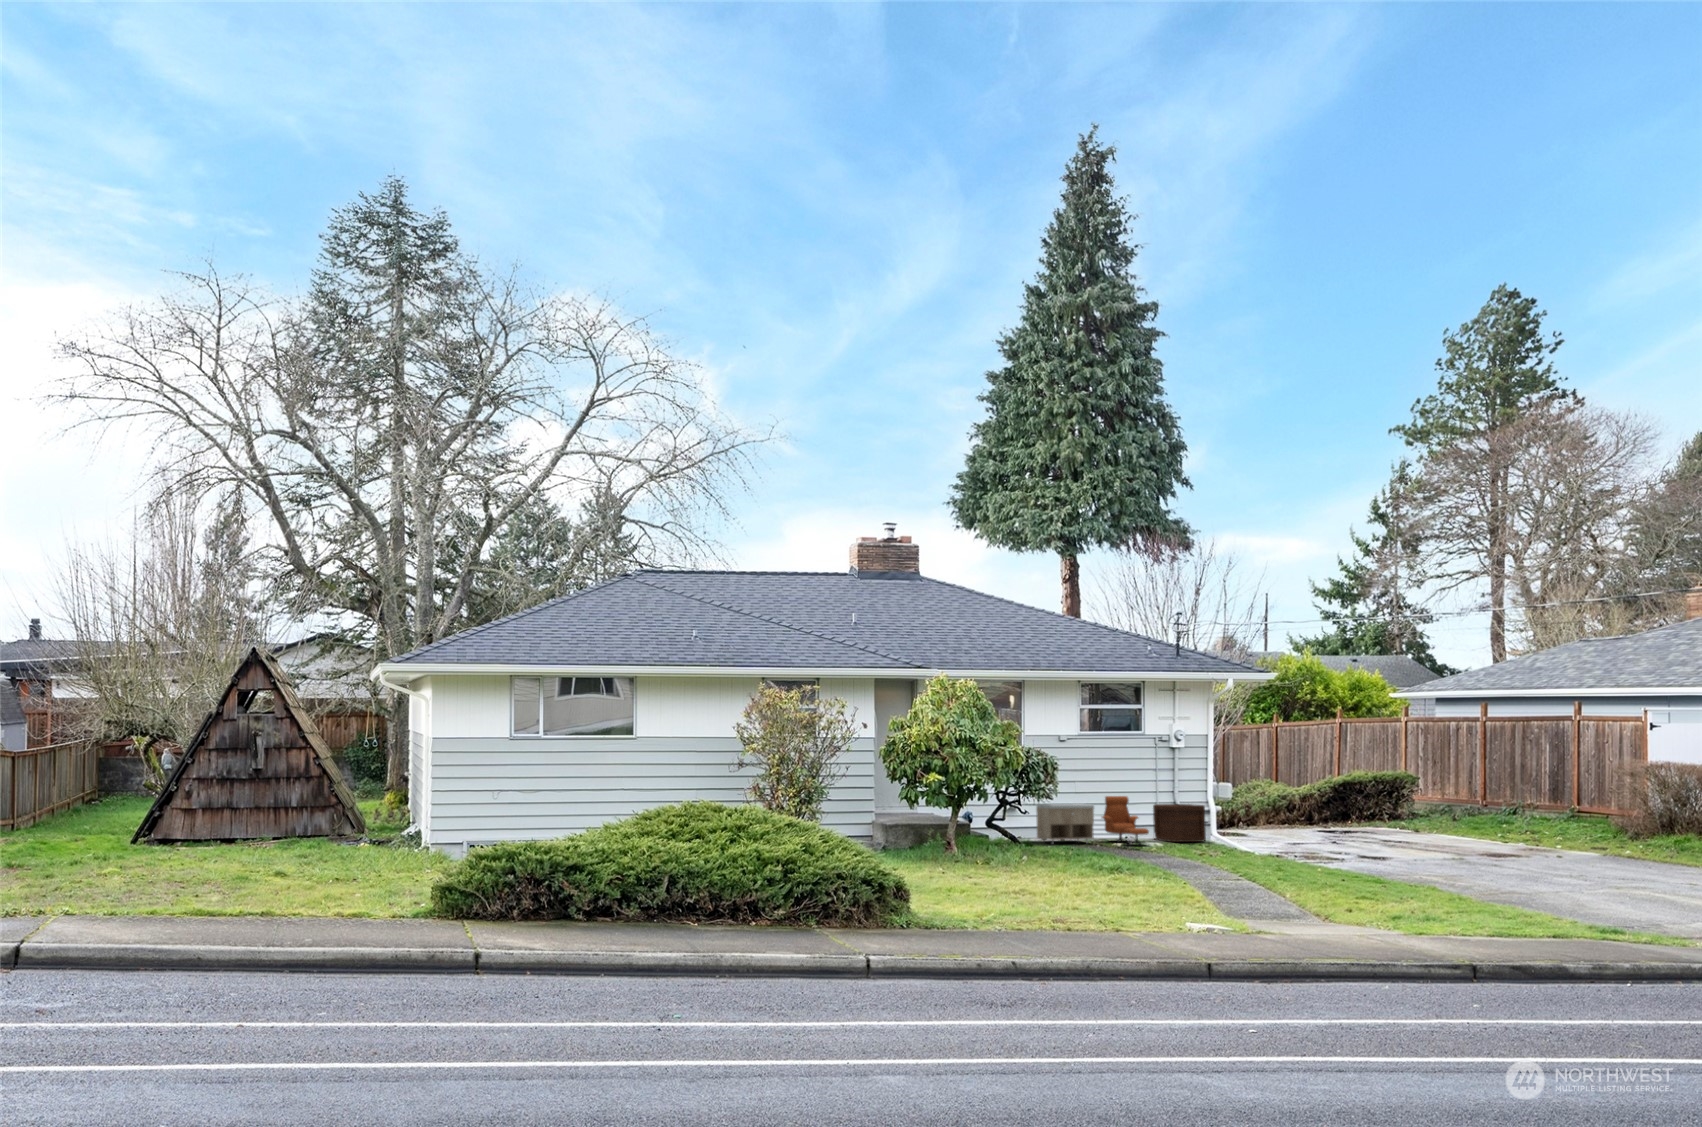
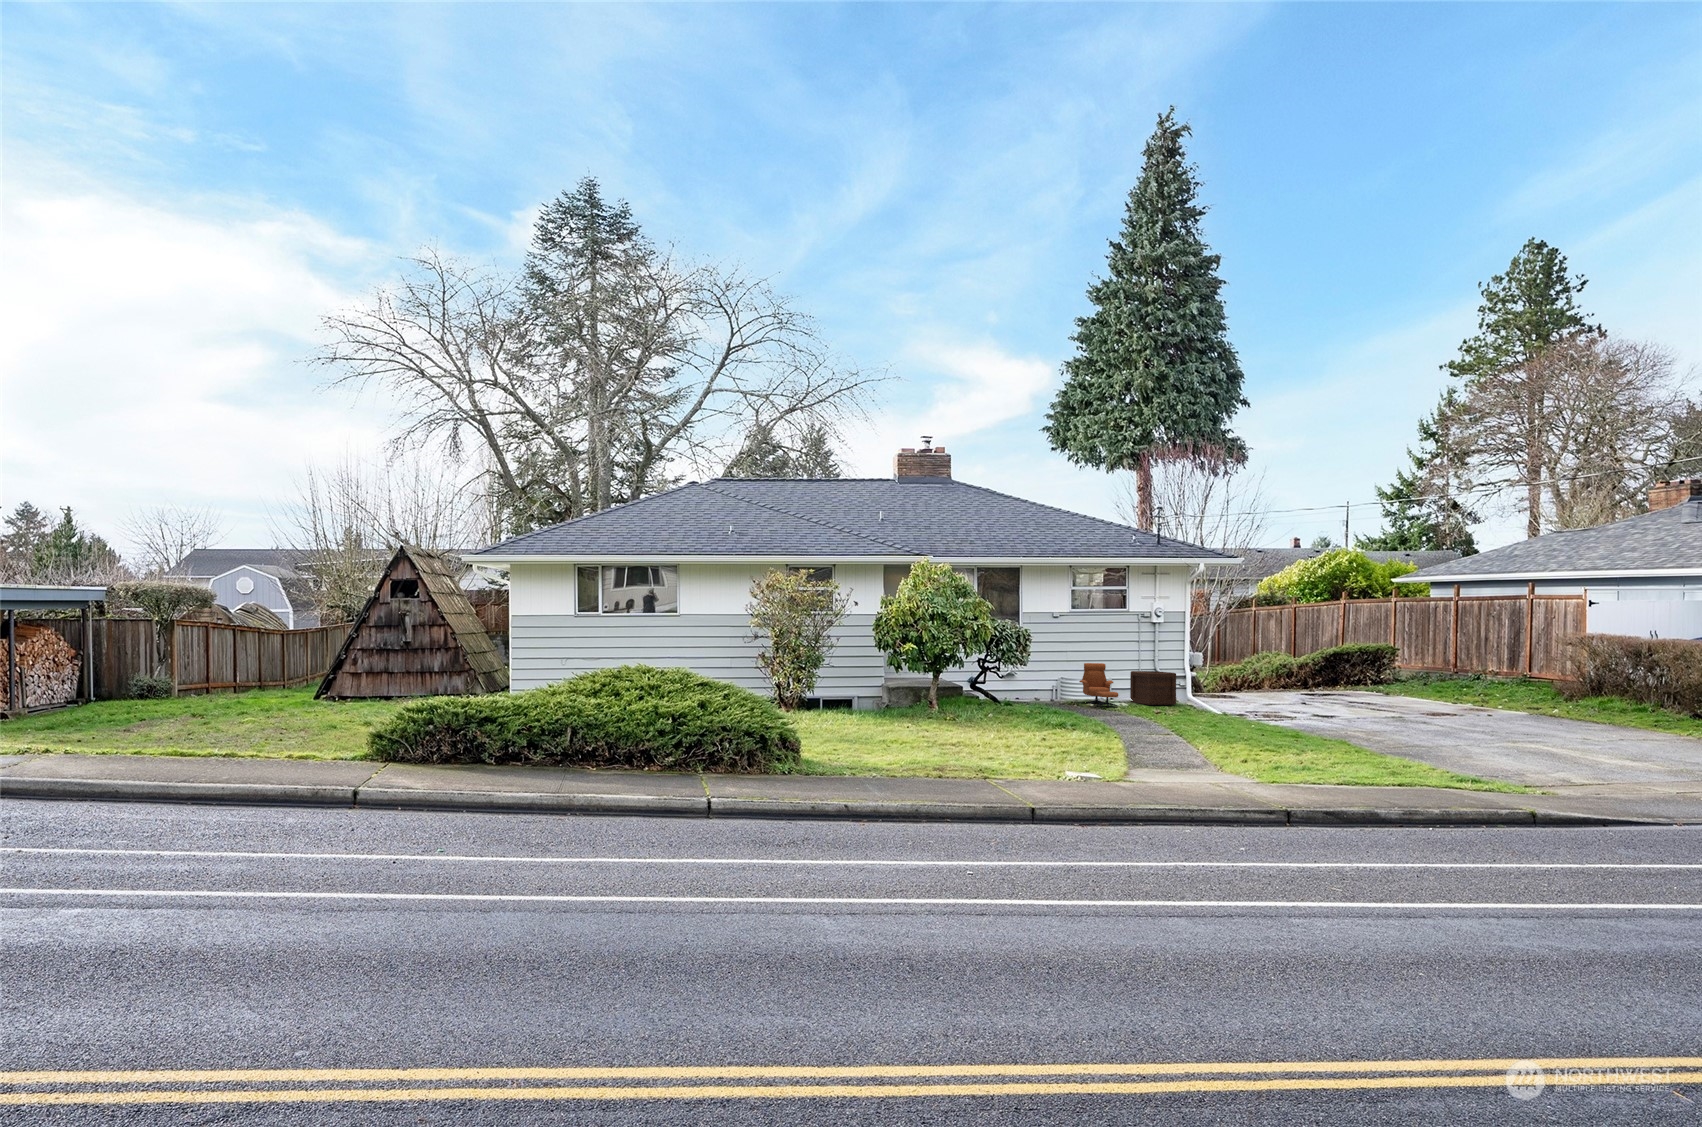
storage bench: present [1036,803,1094,843] -> none [1020,668,1070,703]

